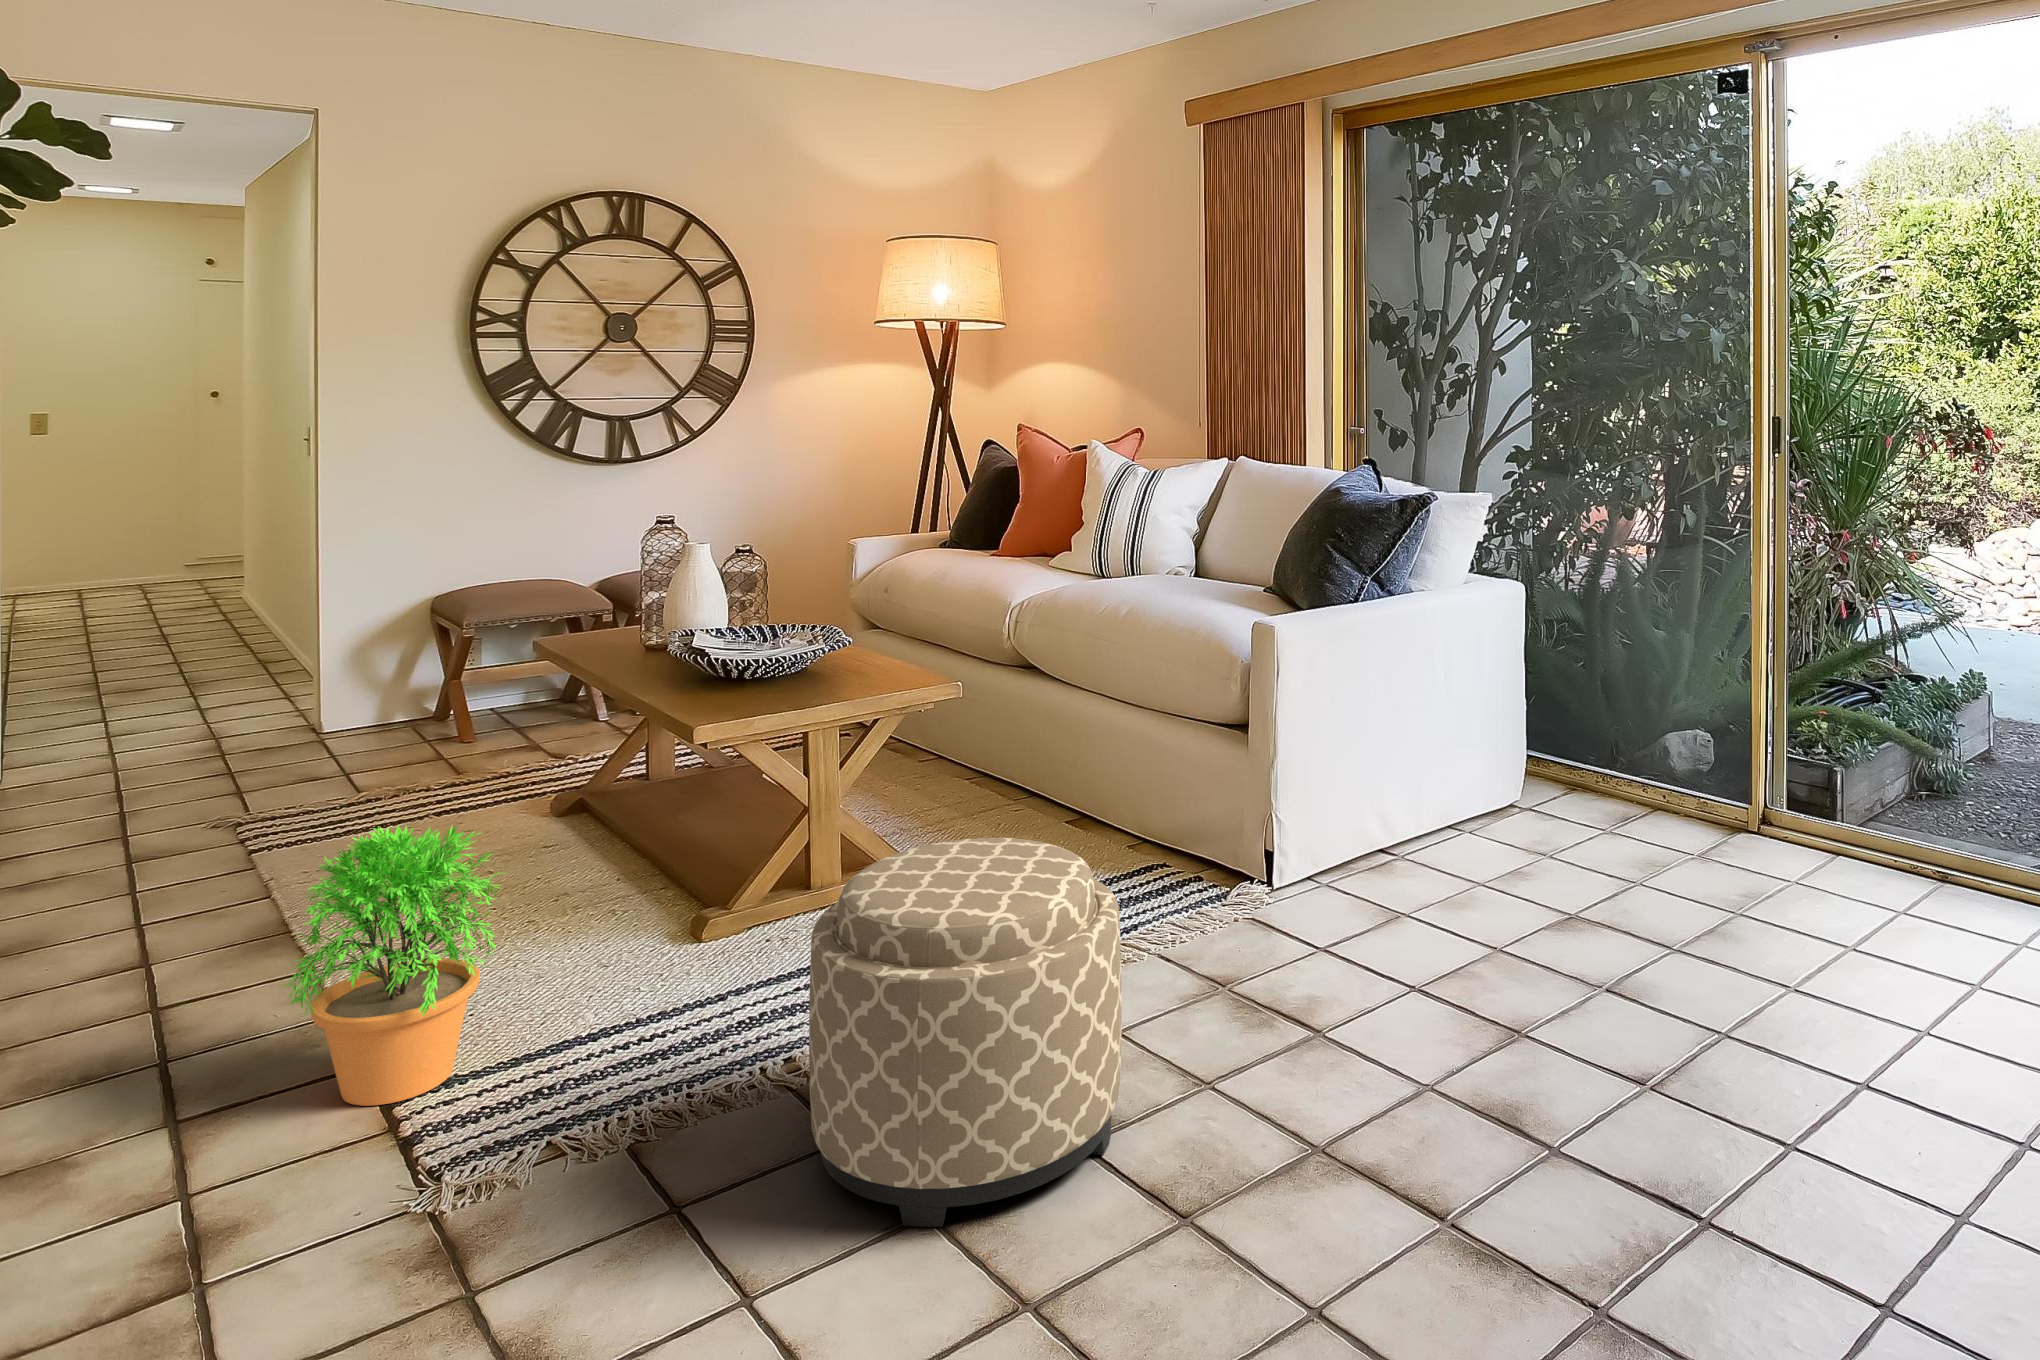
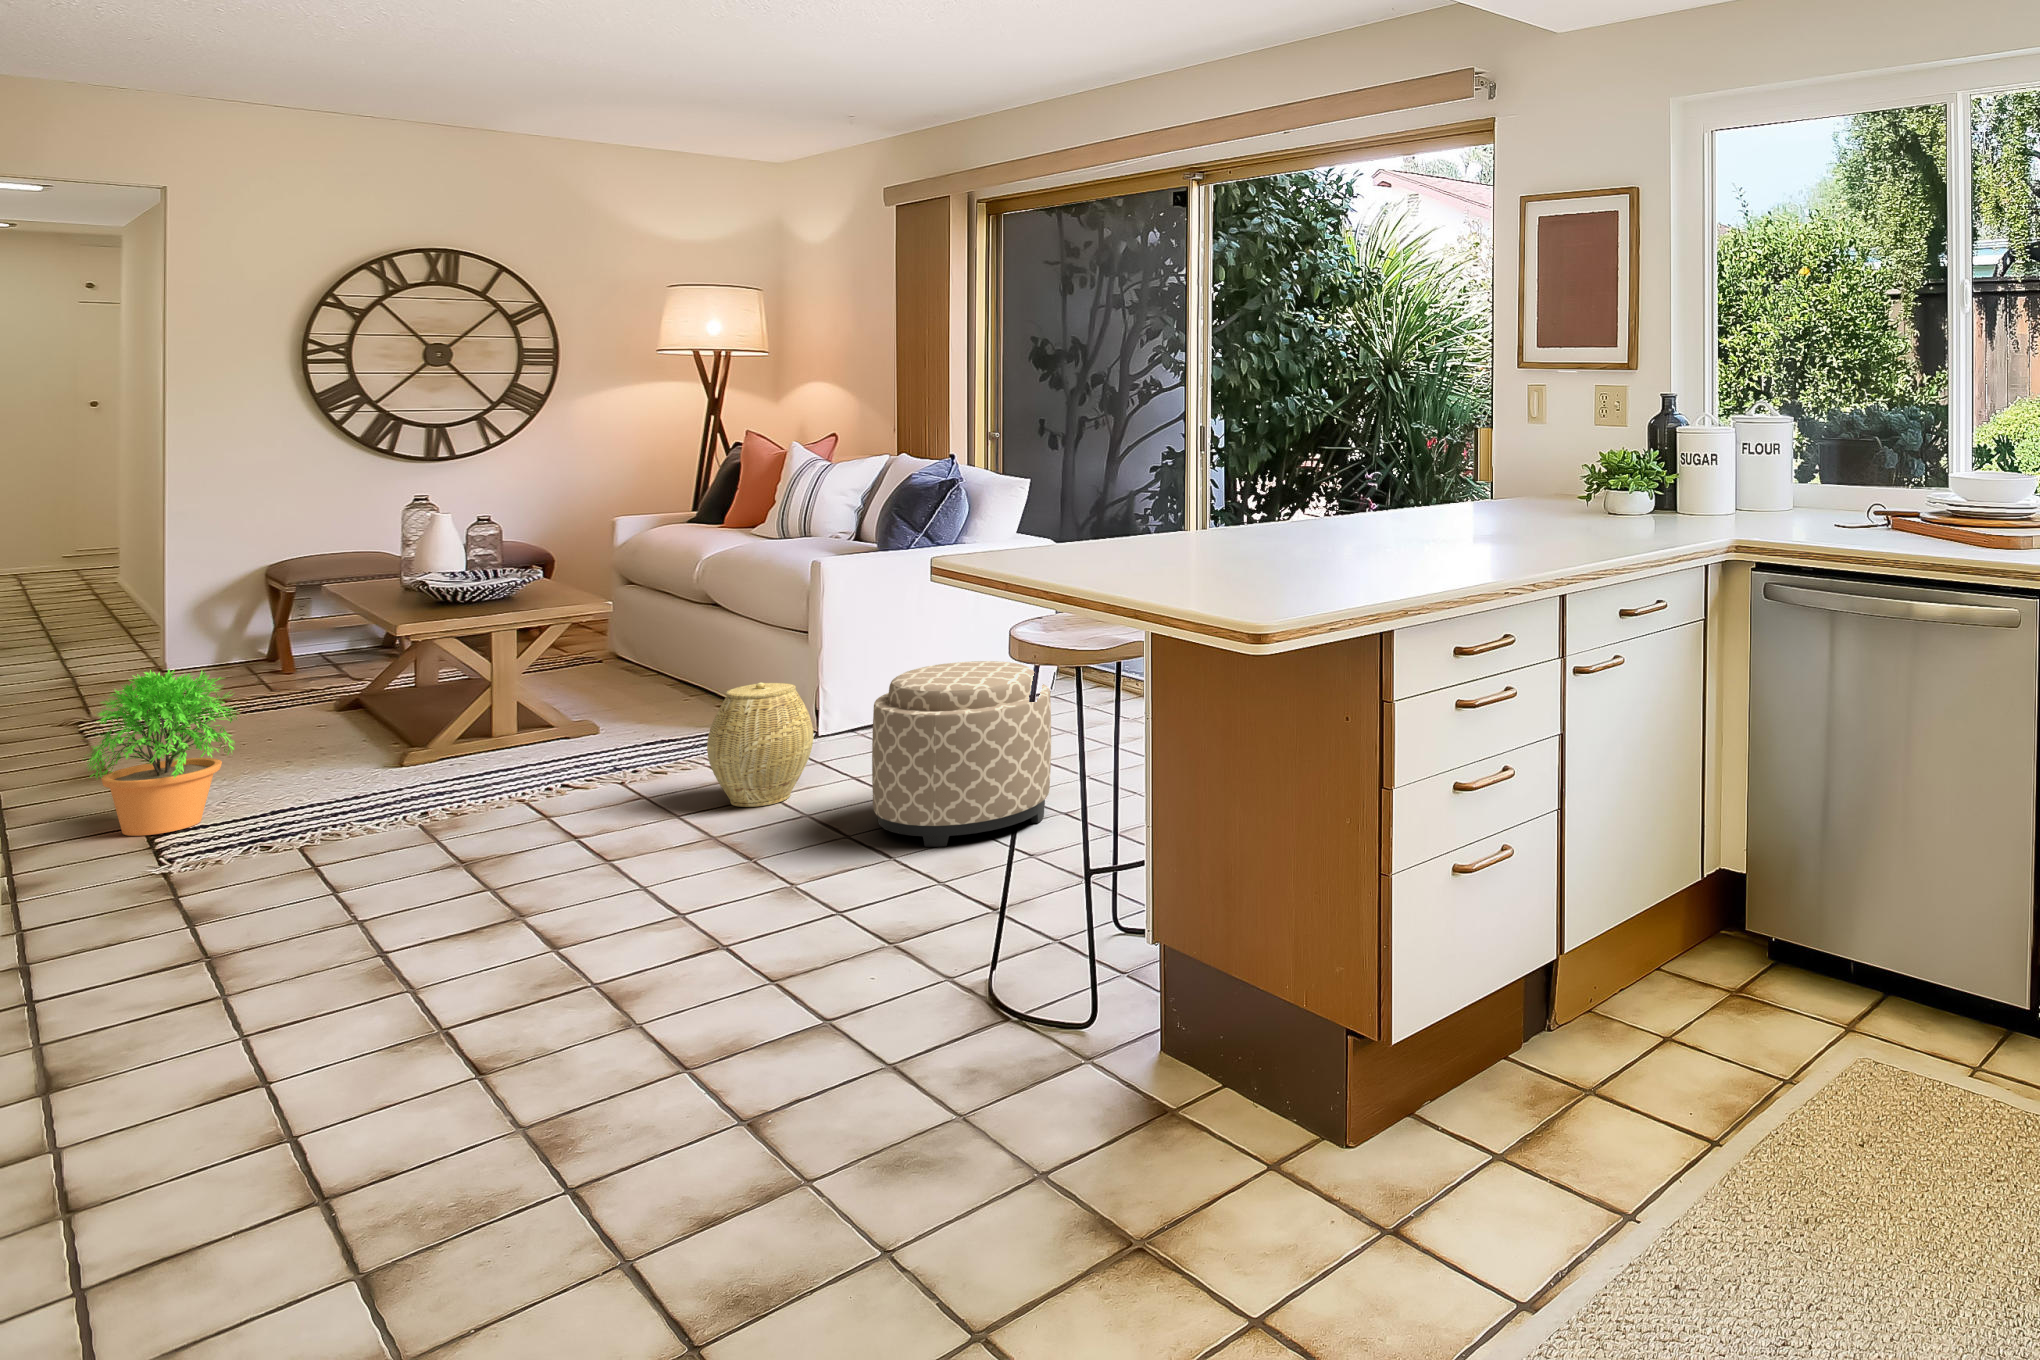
ottoman: present [809,838,1122,1227] -> present [872,661,1051,847]
woven basket: none [1225,848,1382,1070] -> present [707,682,813,807]

